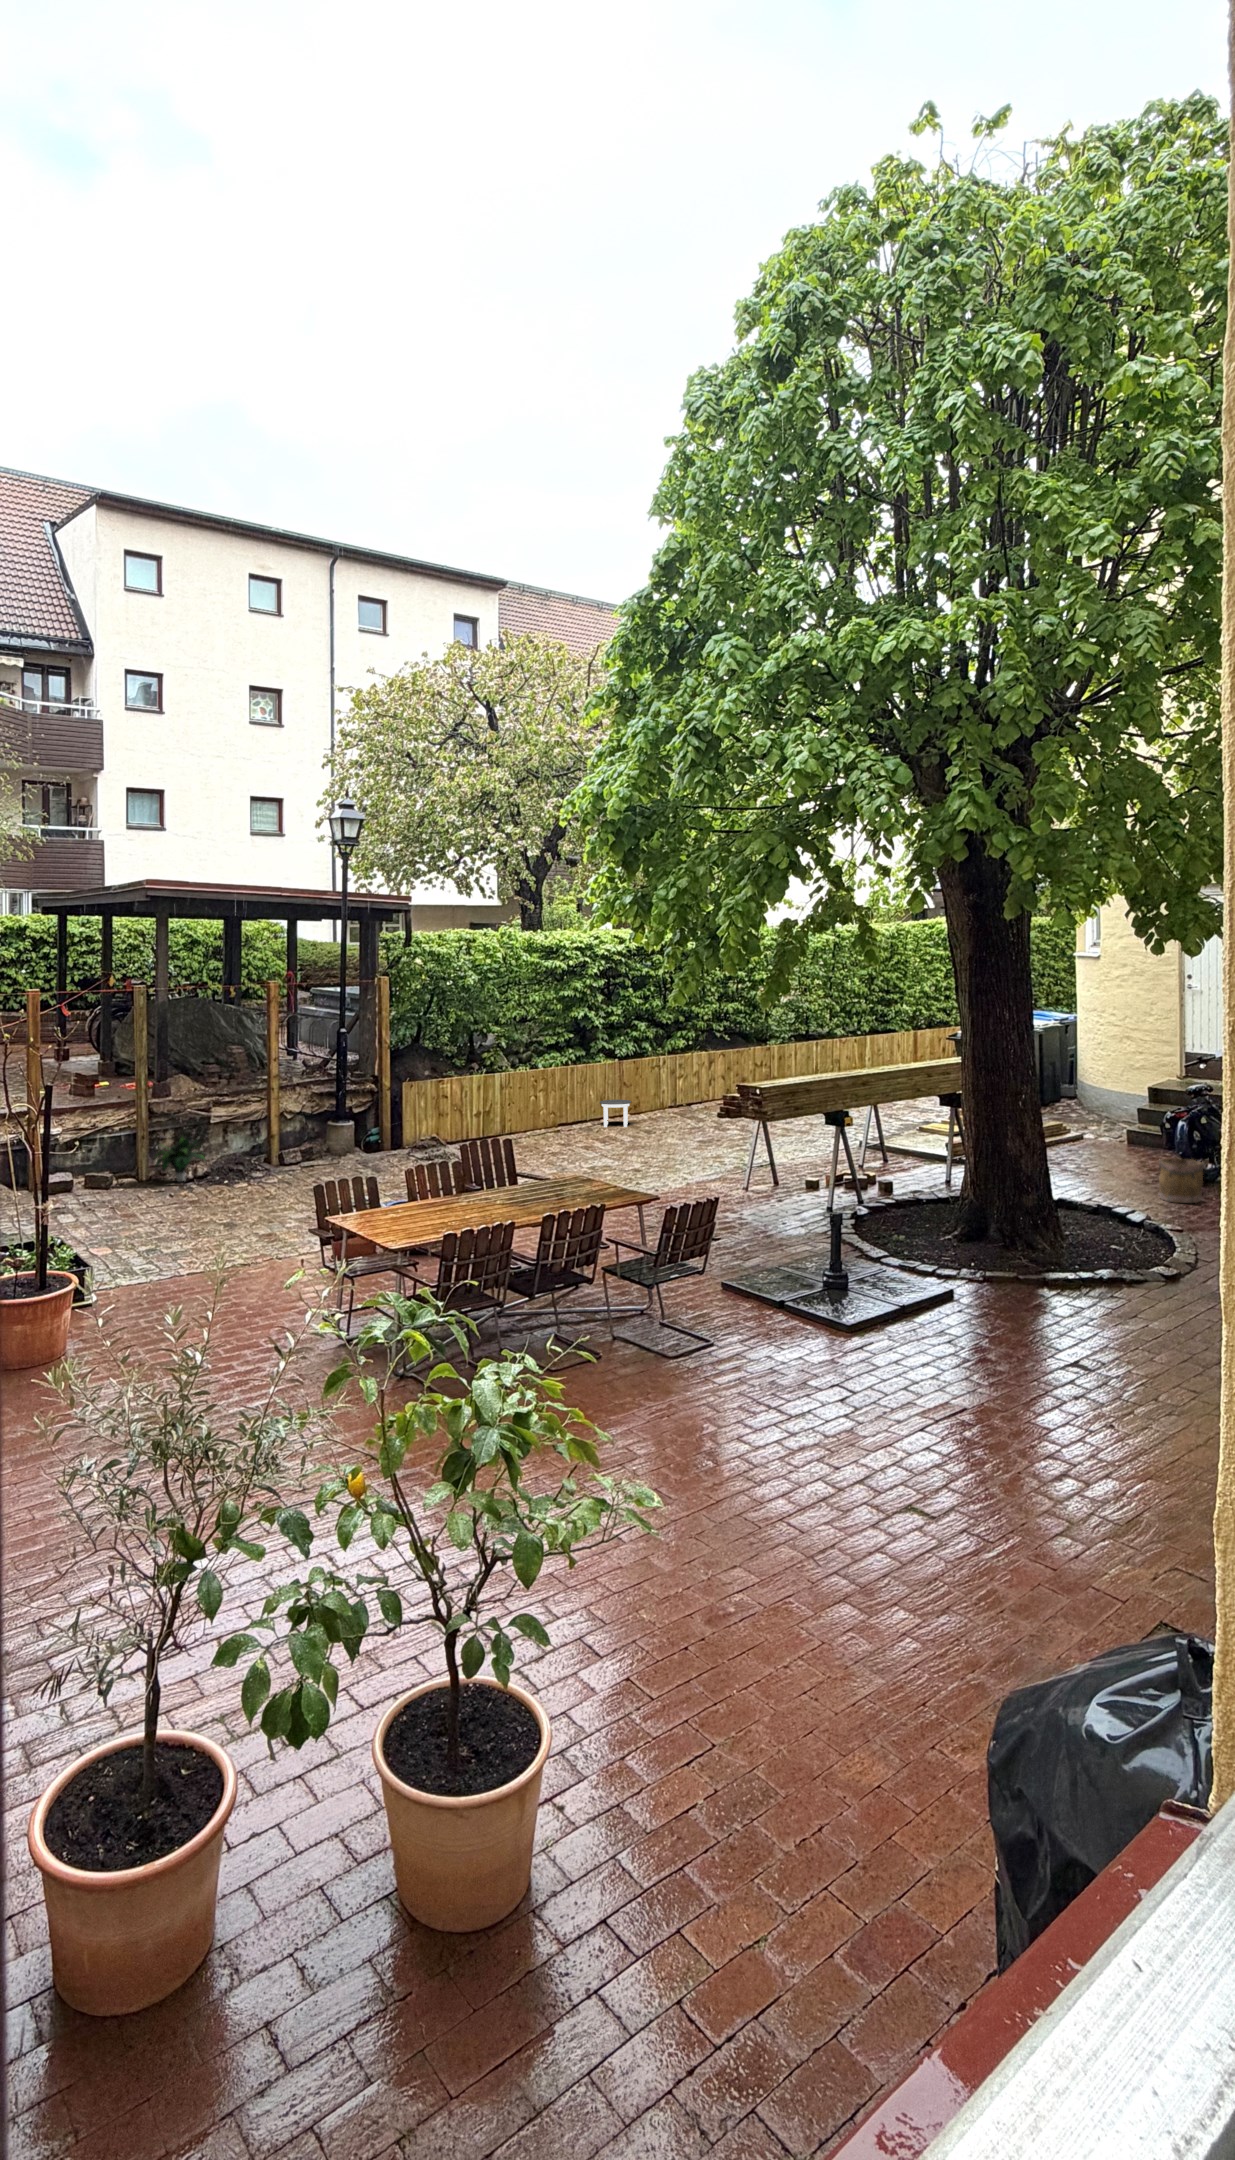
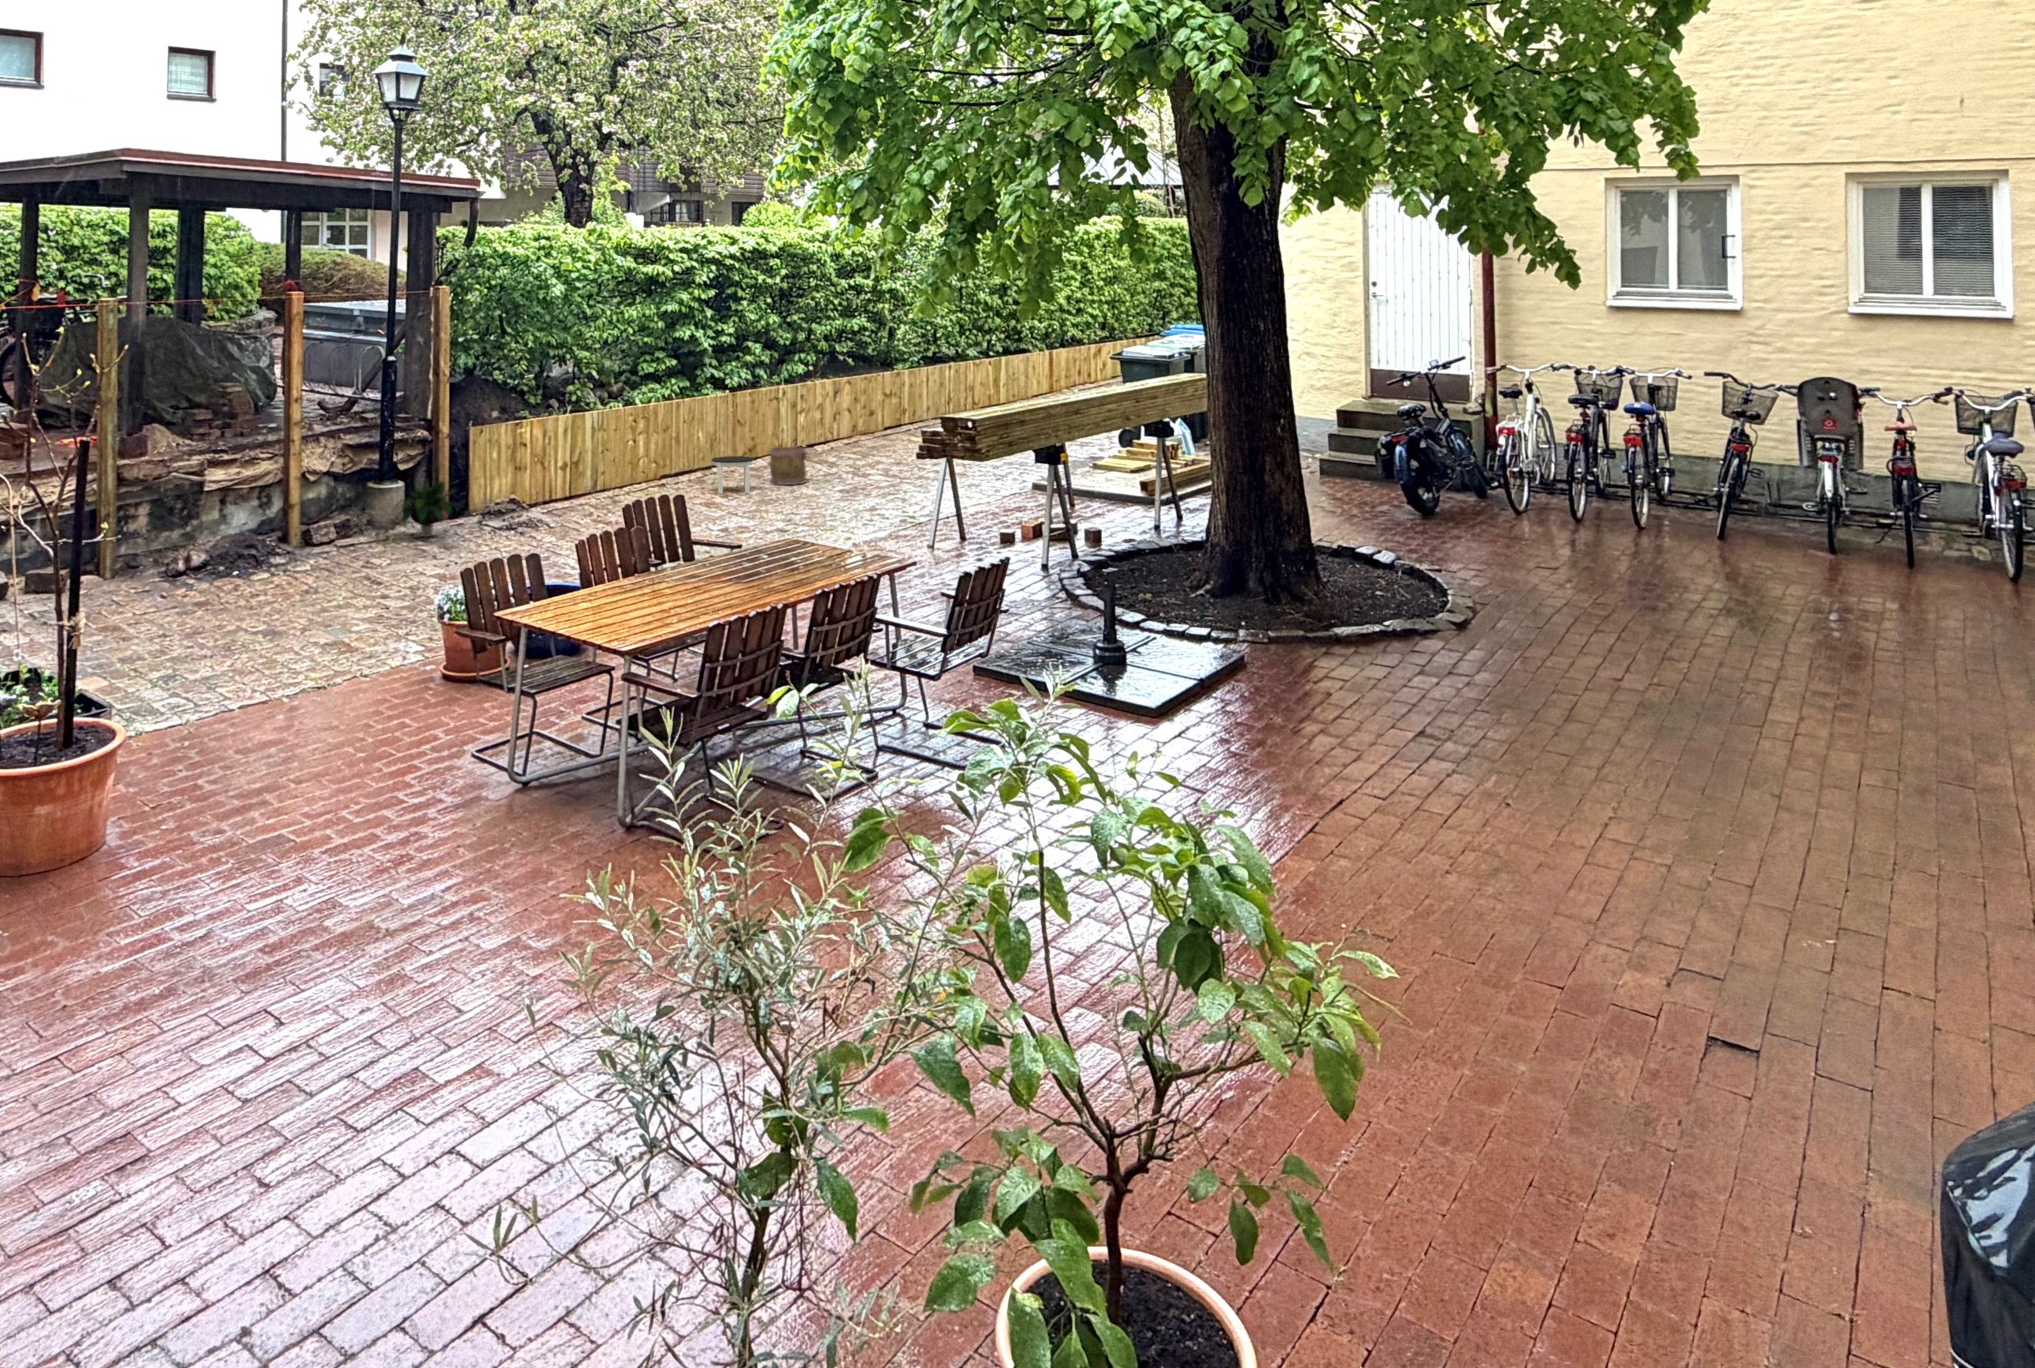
potted plant: present [155,1136,206,1181] -> present [393,480,464,537]
bucket: present [1158,1158,1207,1203] -> present [770,446,807,485]

